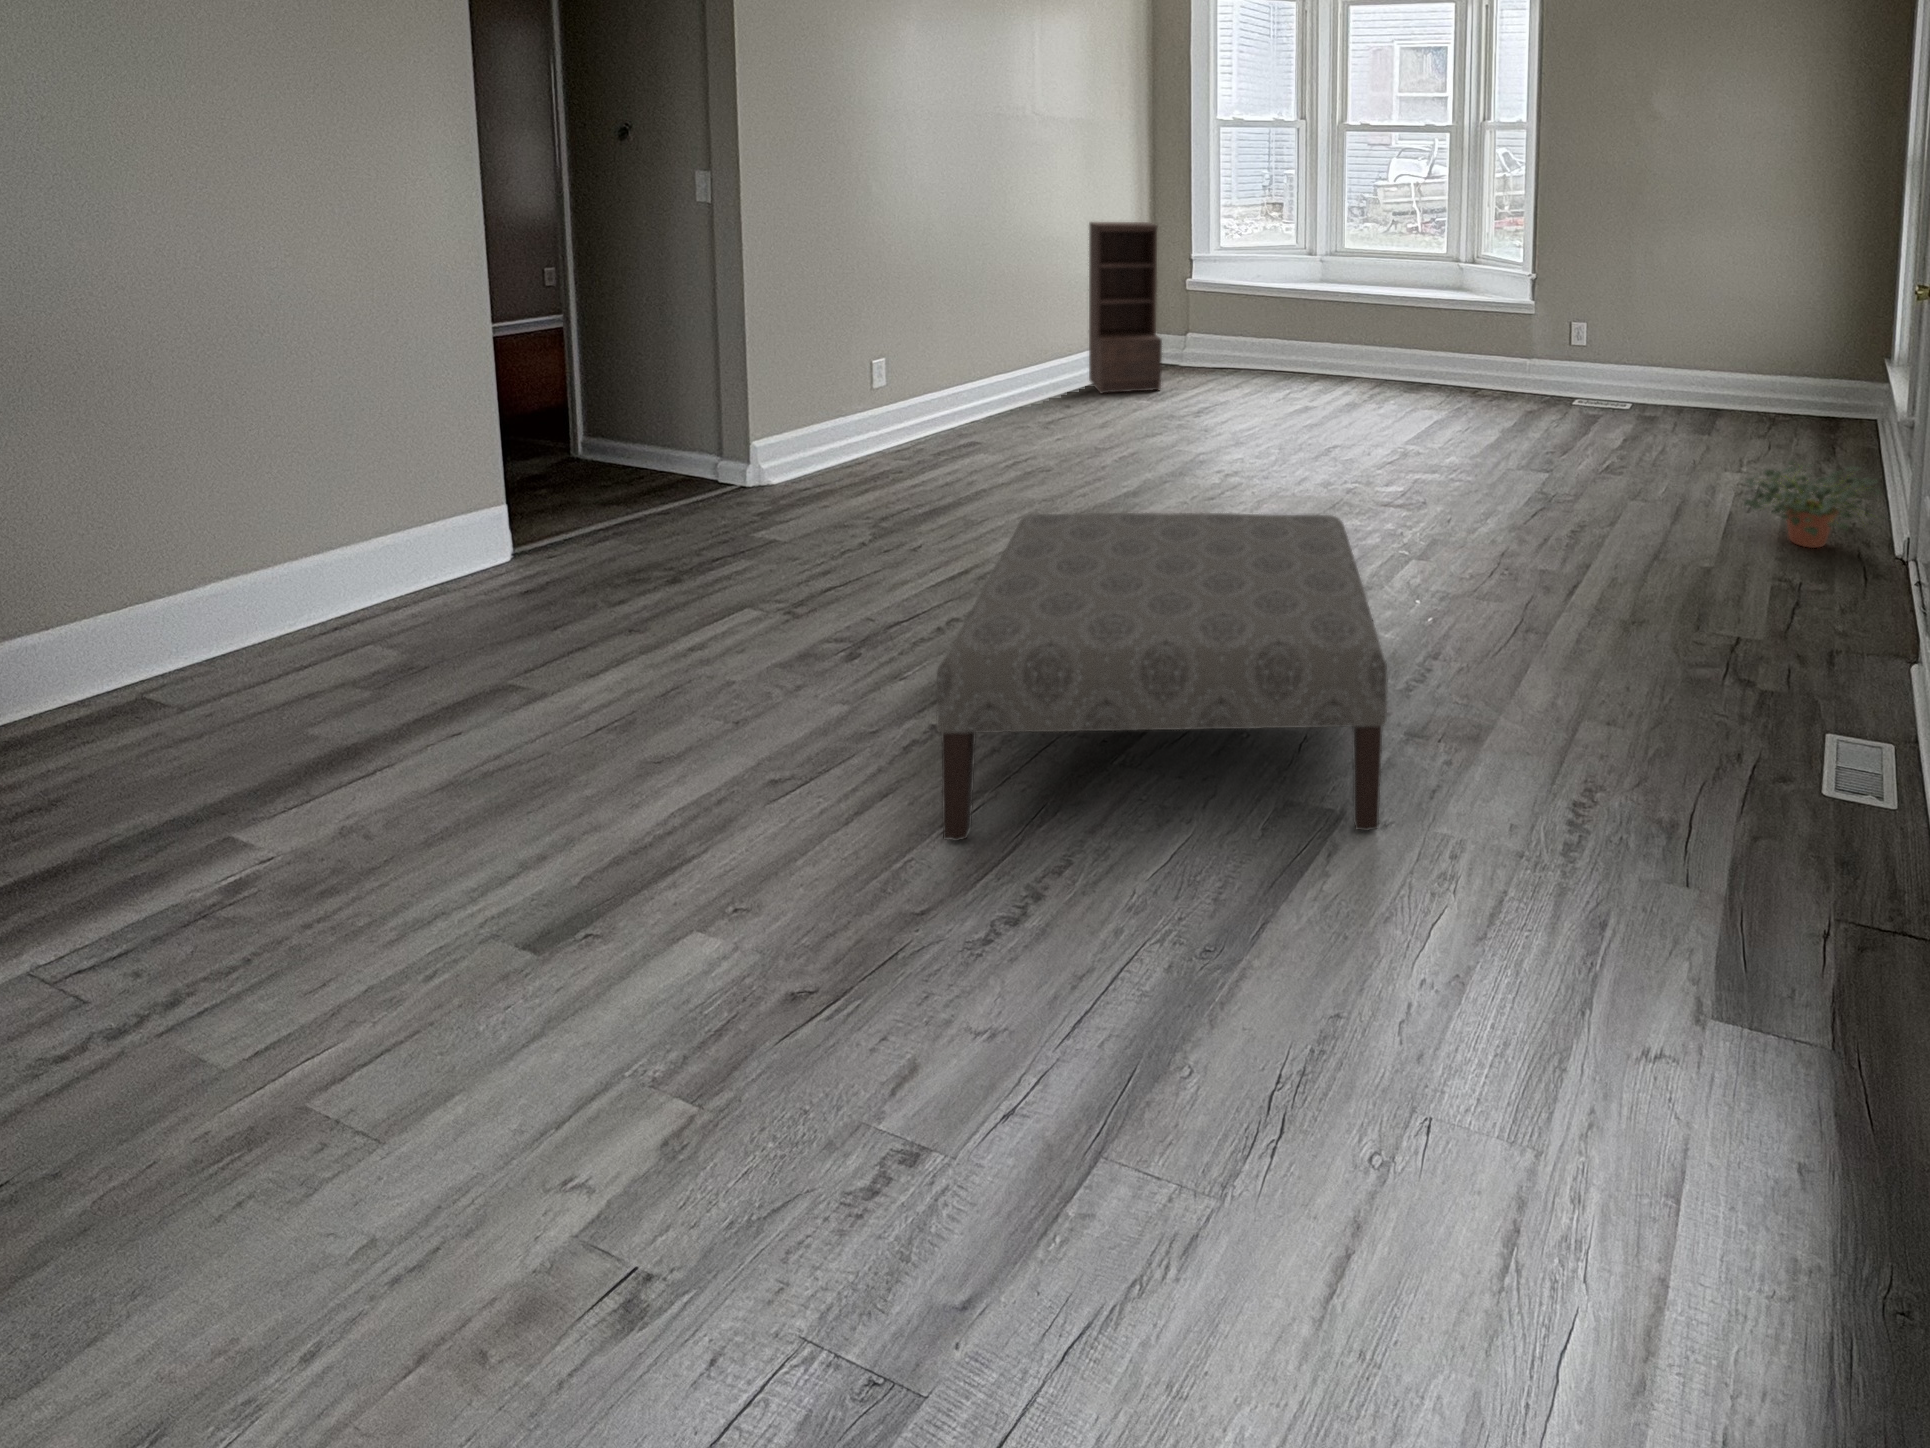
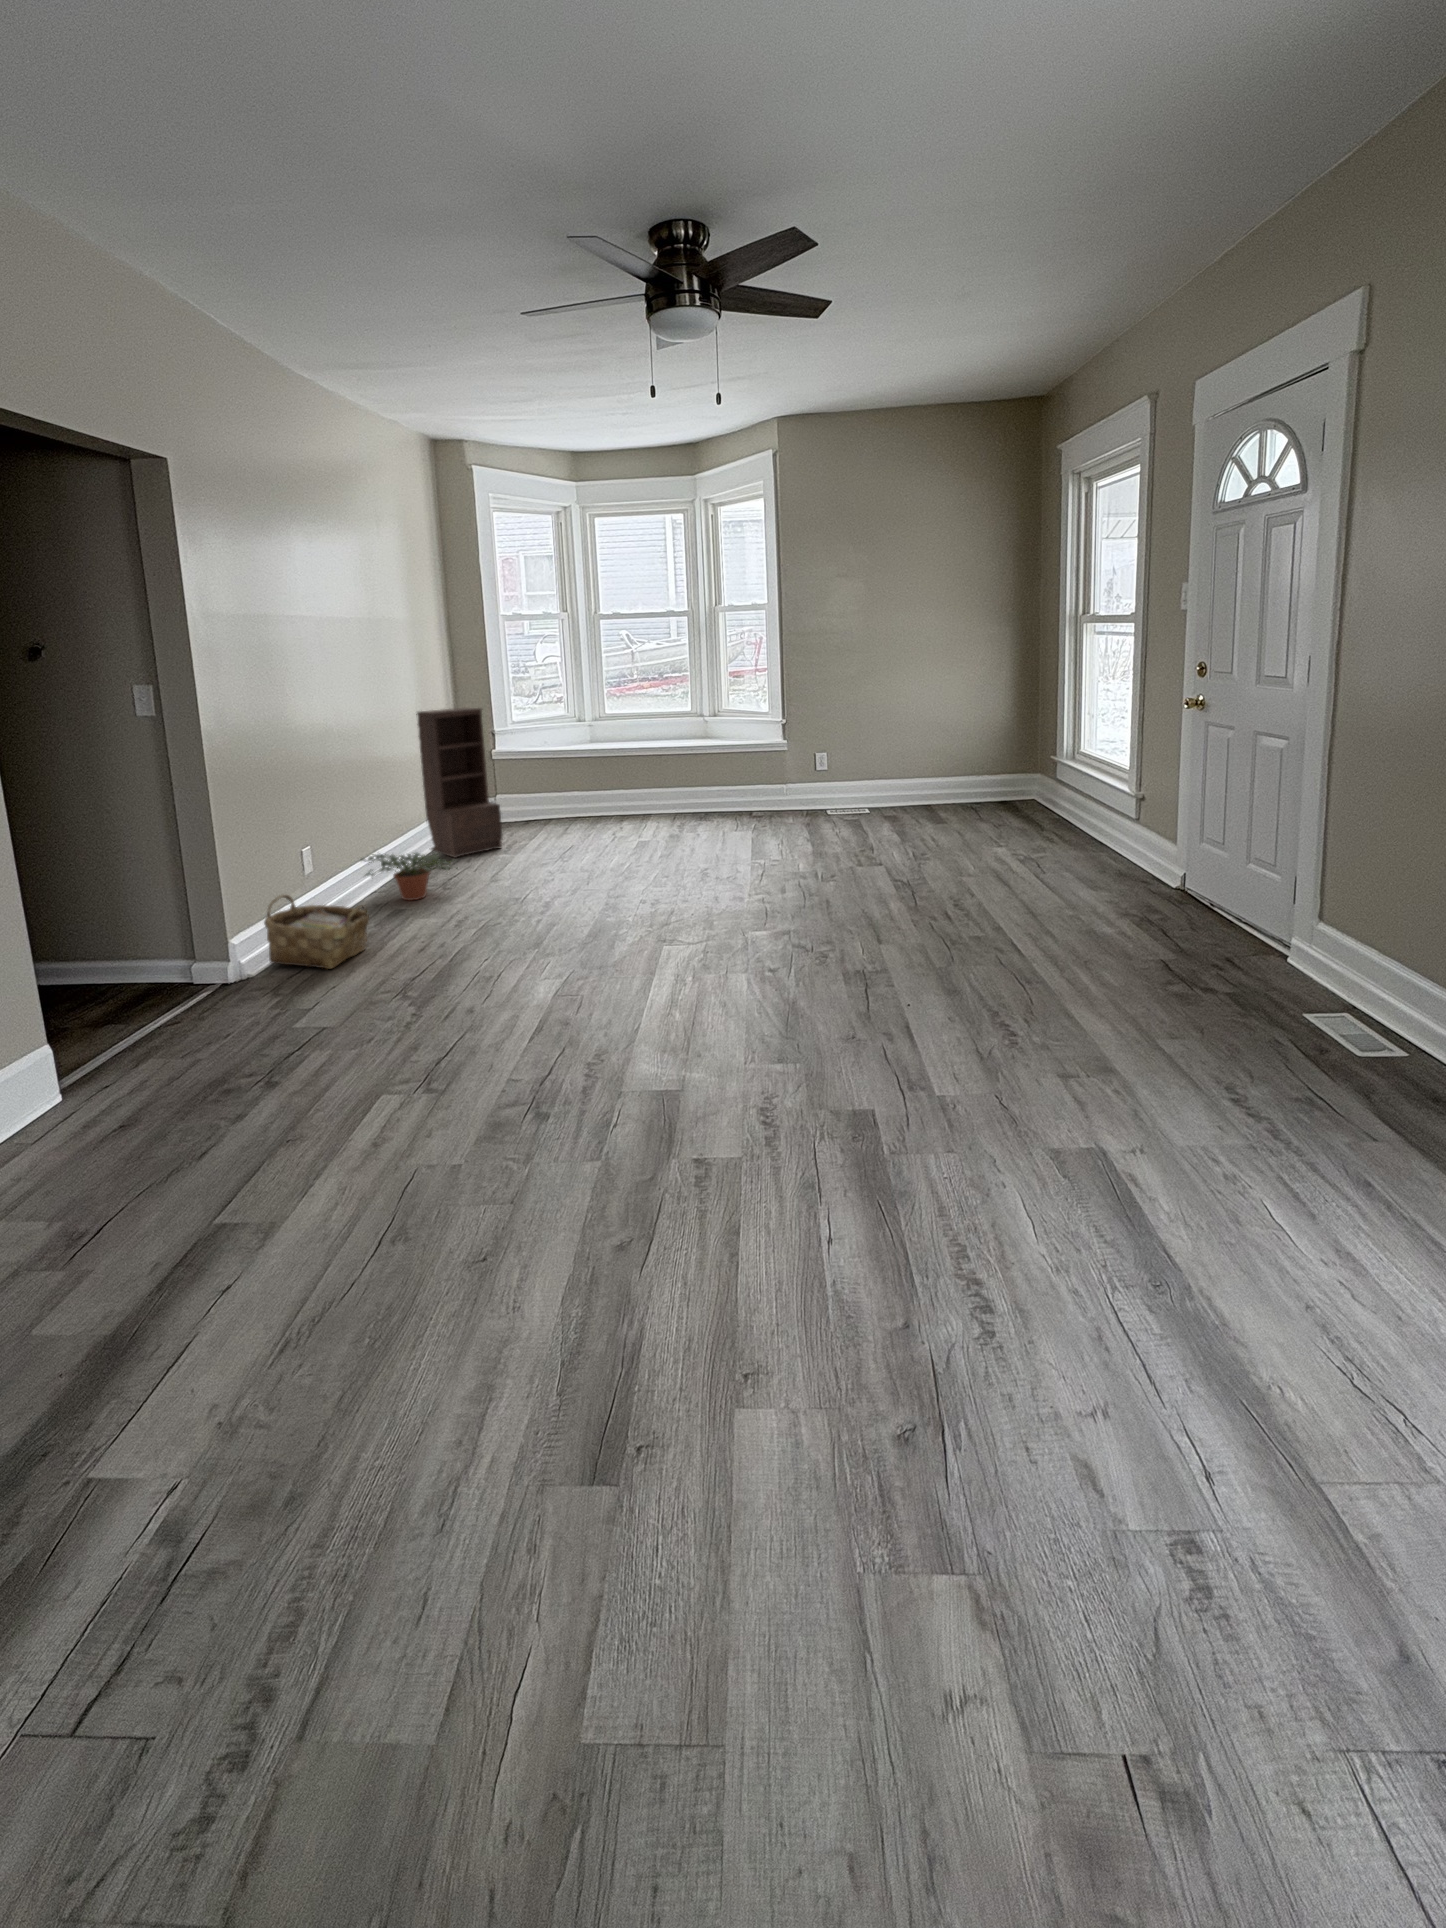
woven basket: none [793,404,899,491] -> present [264,894,369,969]
potted plant: present [1744,461,1884,548] -> present [361,853,452,900]
ottoman: present [936,513,1388,841] -> none [658,891,1085,1188]

